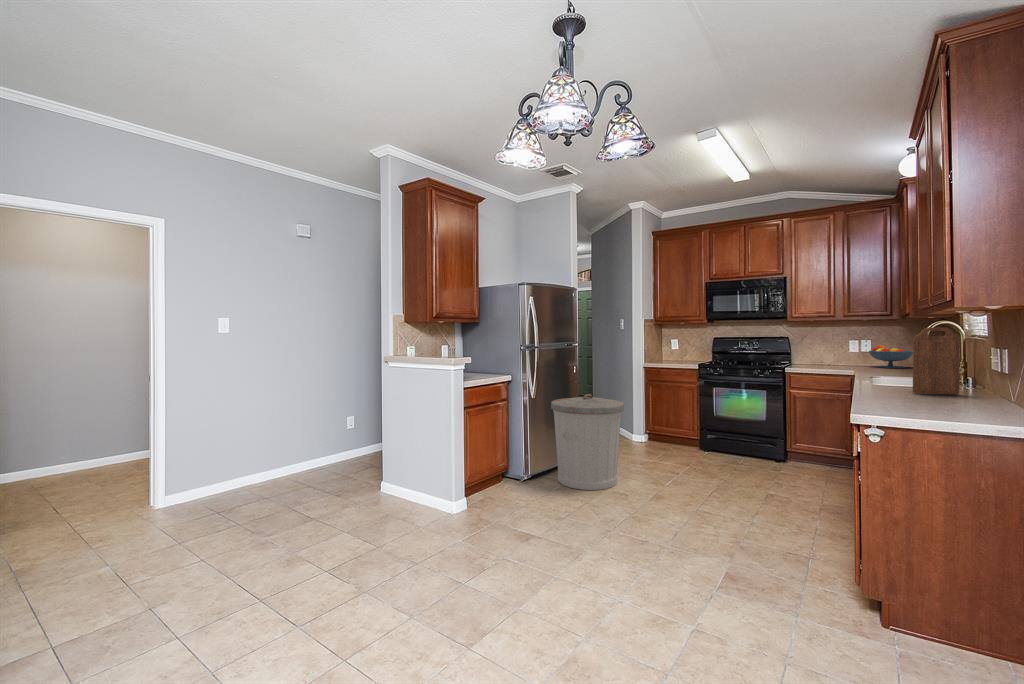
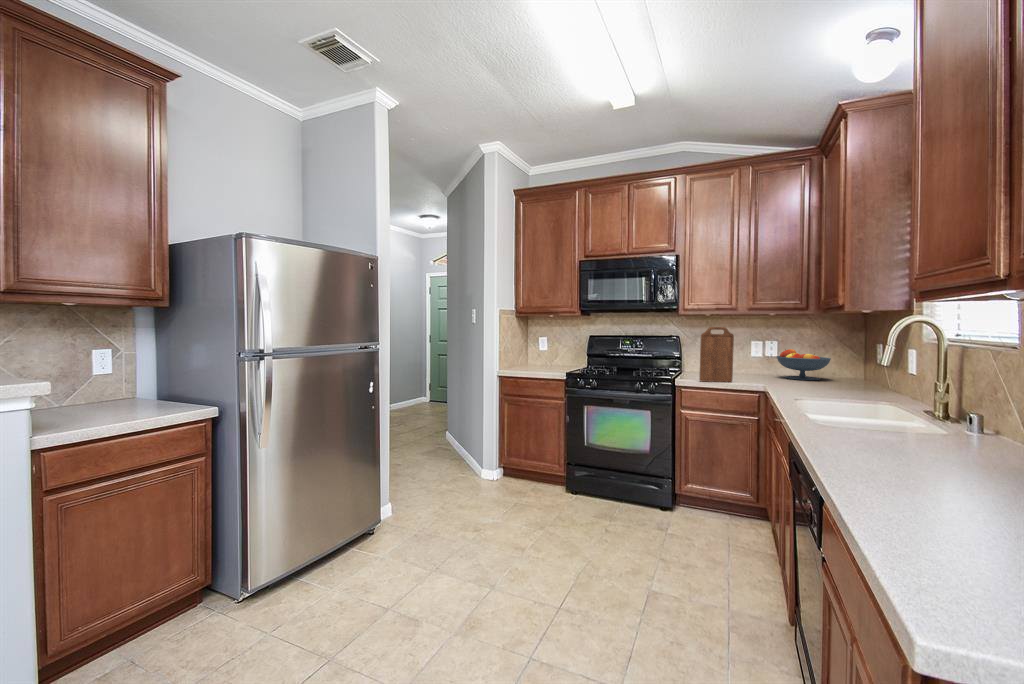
cutting board: present [913,328,960,394] -> present [700,327,734,382]
trash can: present [551,394,624,490] -> none [309,429,435,600]

